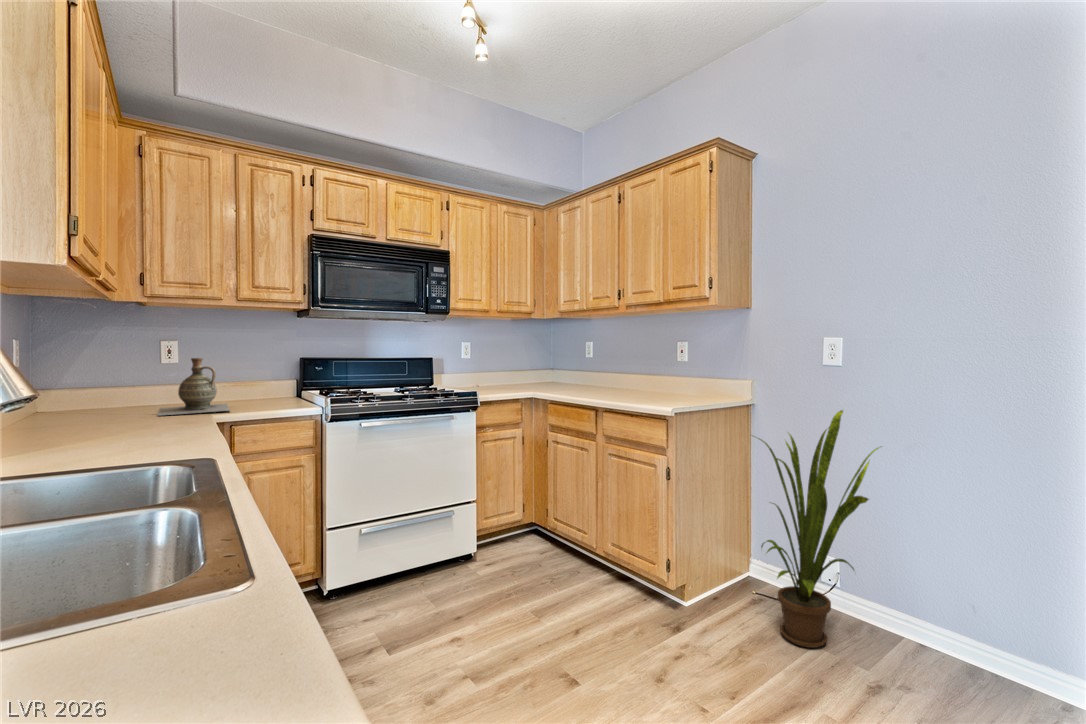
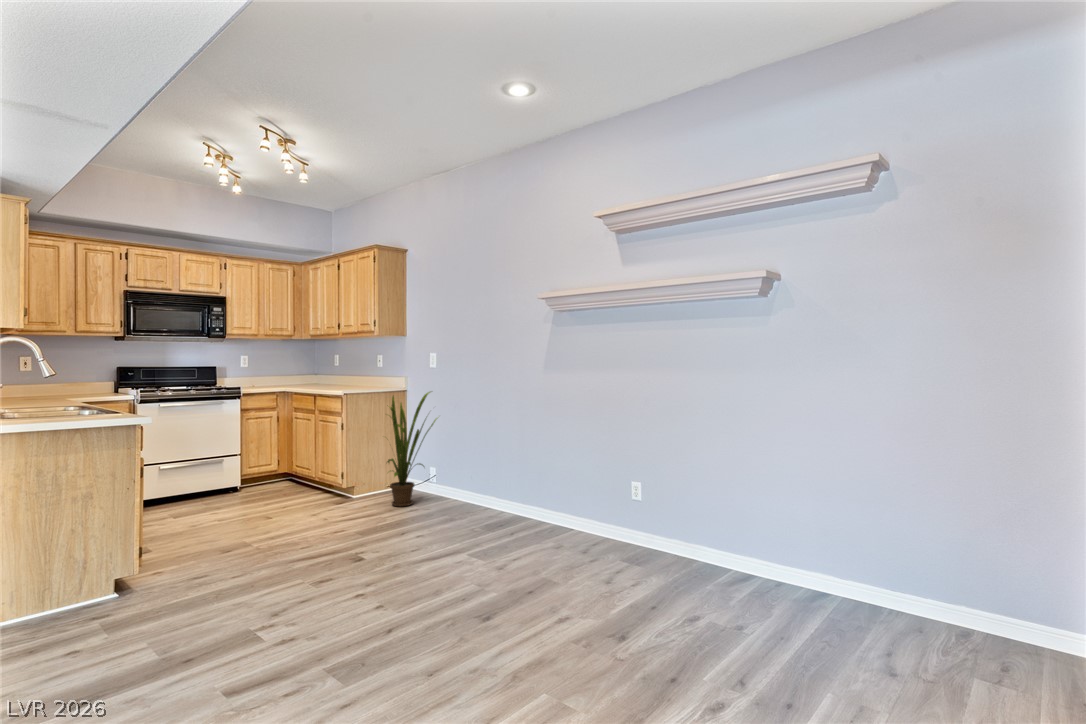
ceramic jug: present [158,358,230,416] -> none [26,366,75,399]

